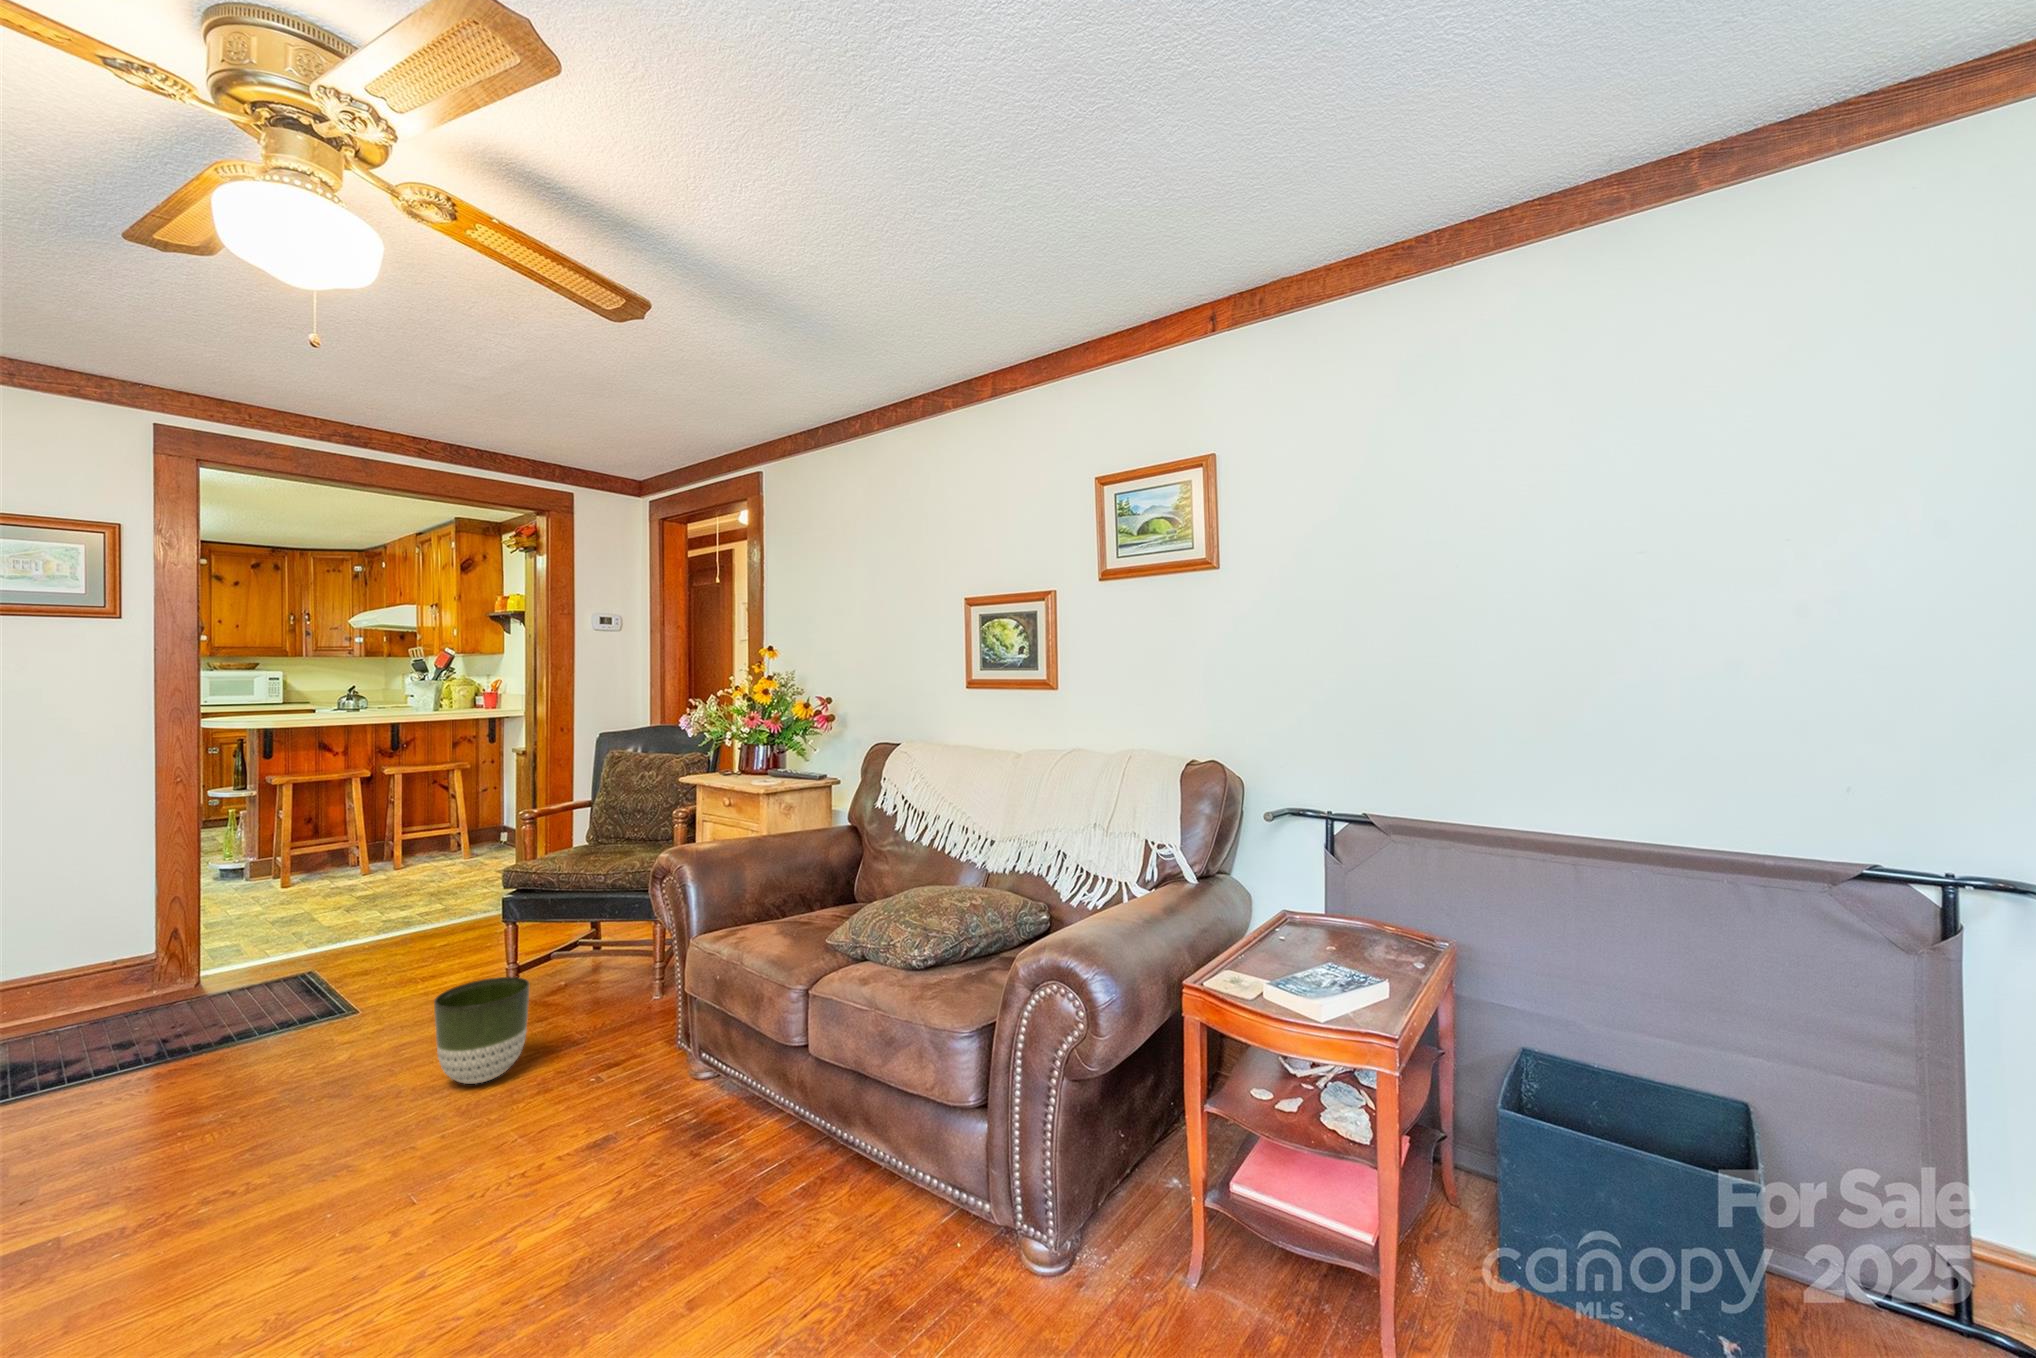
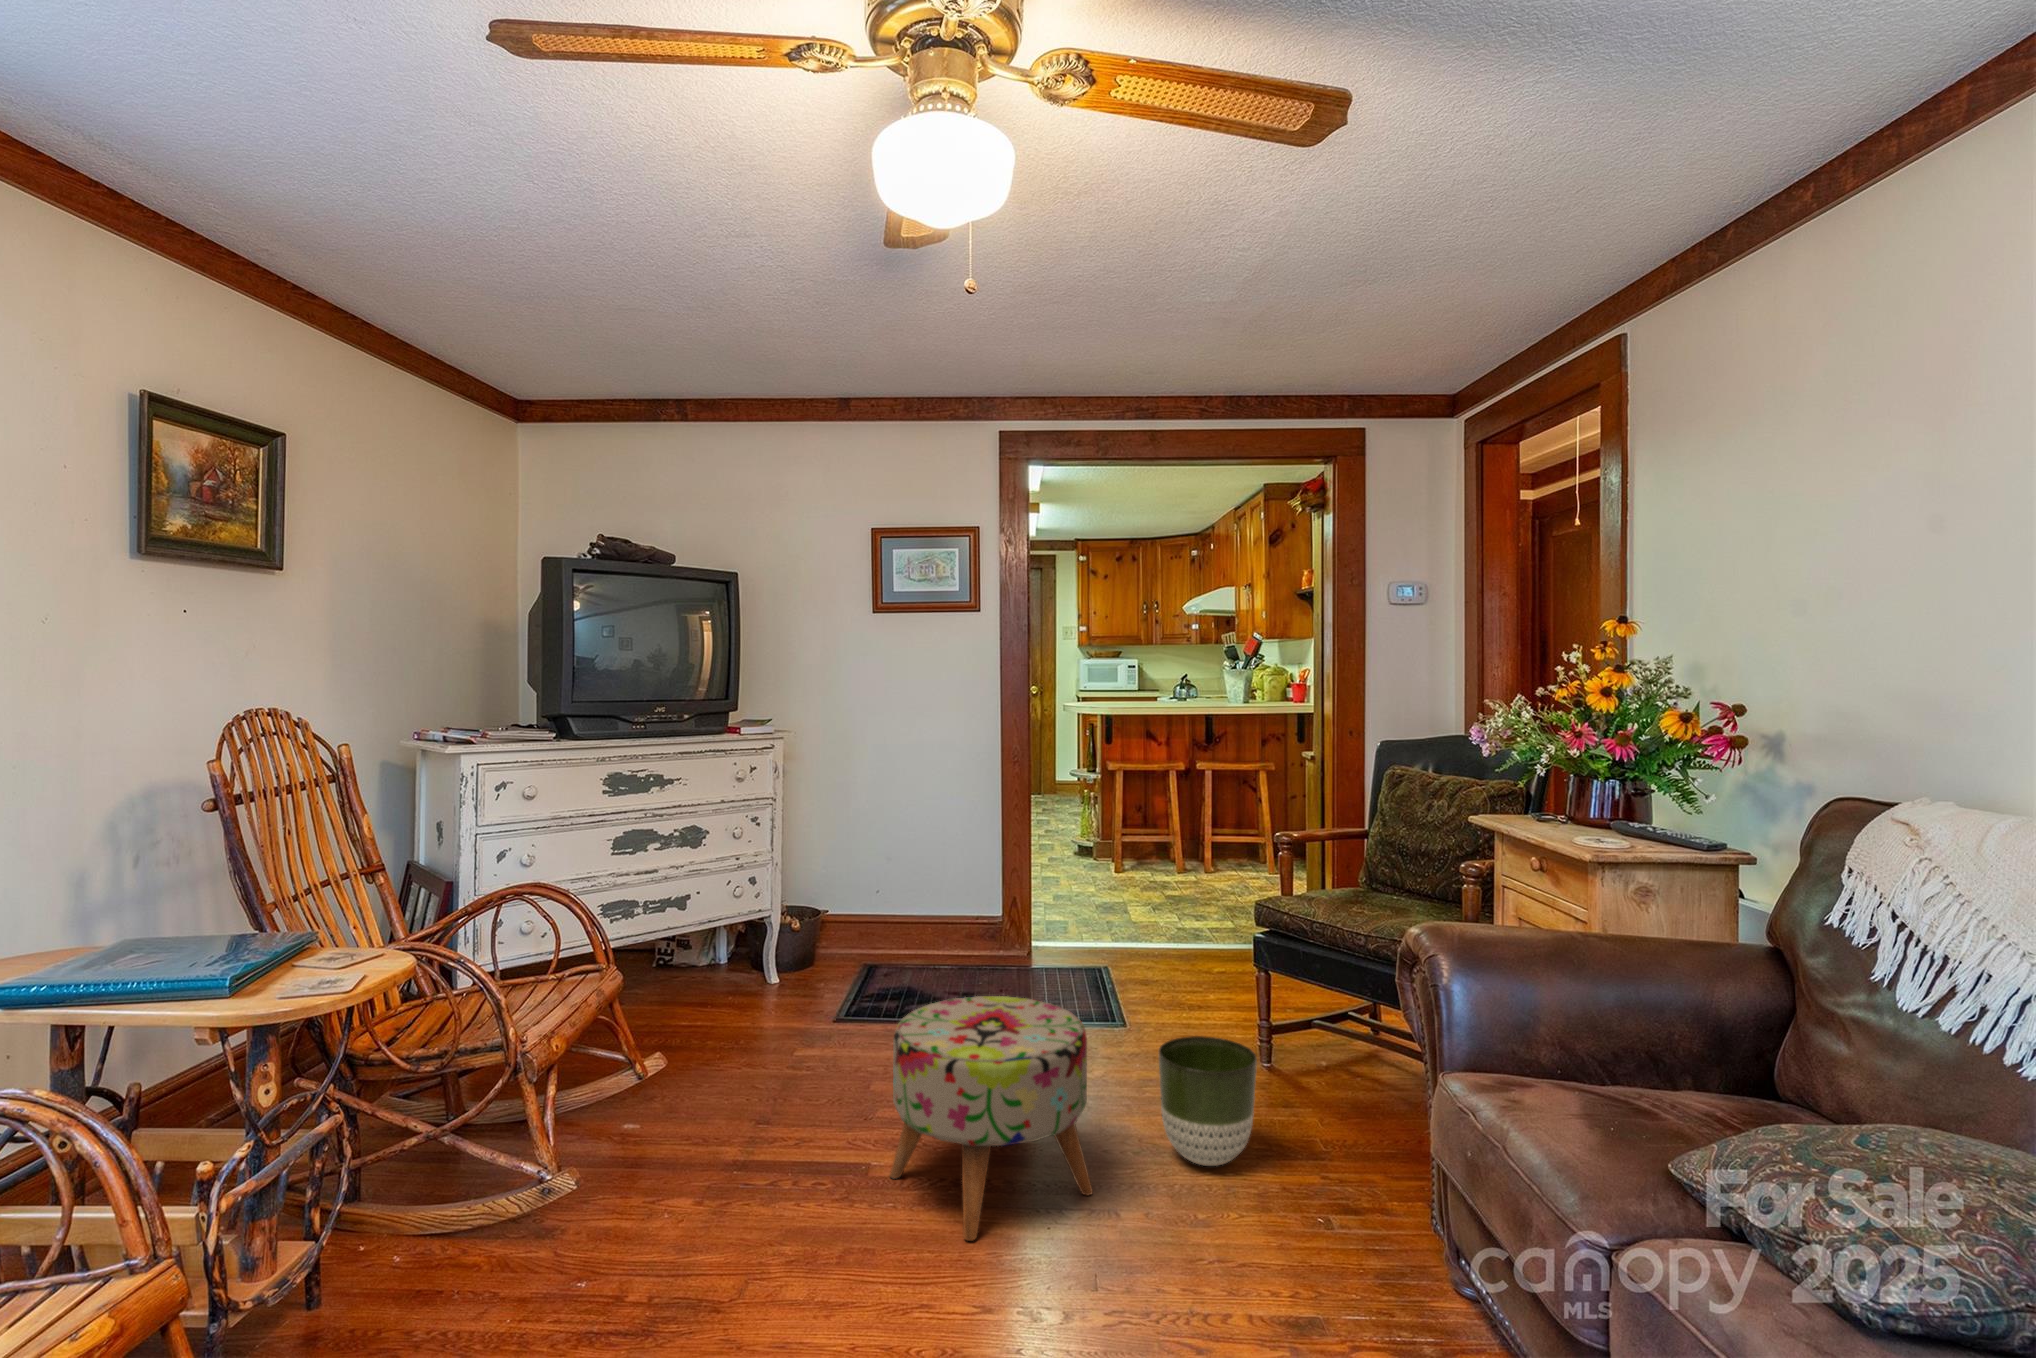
ottoman: none [87,993,377,1238] -> present [890,996,1093,1241]

